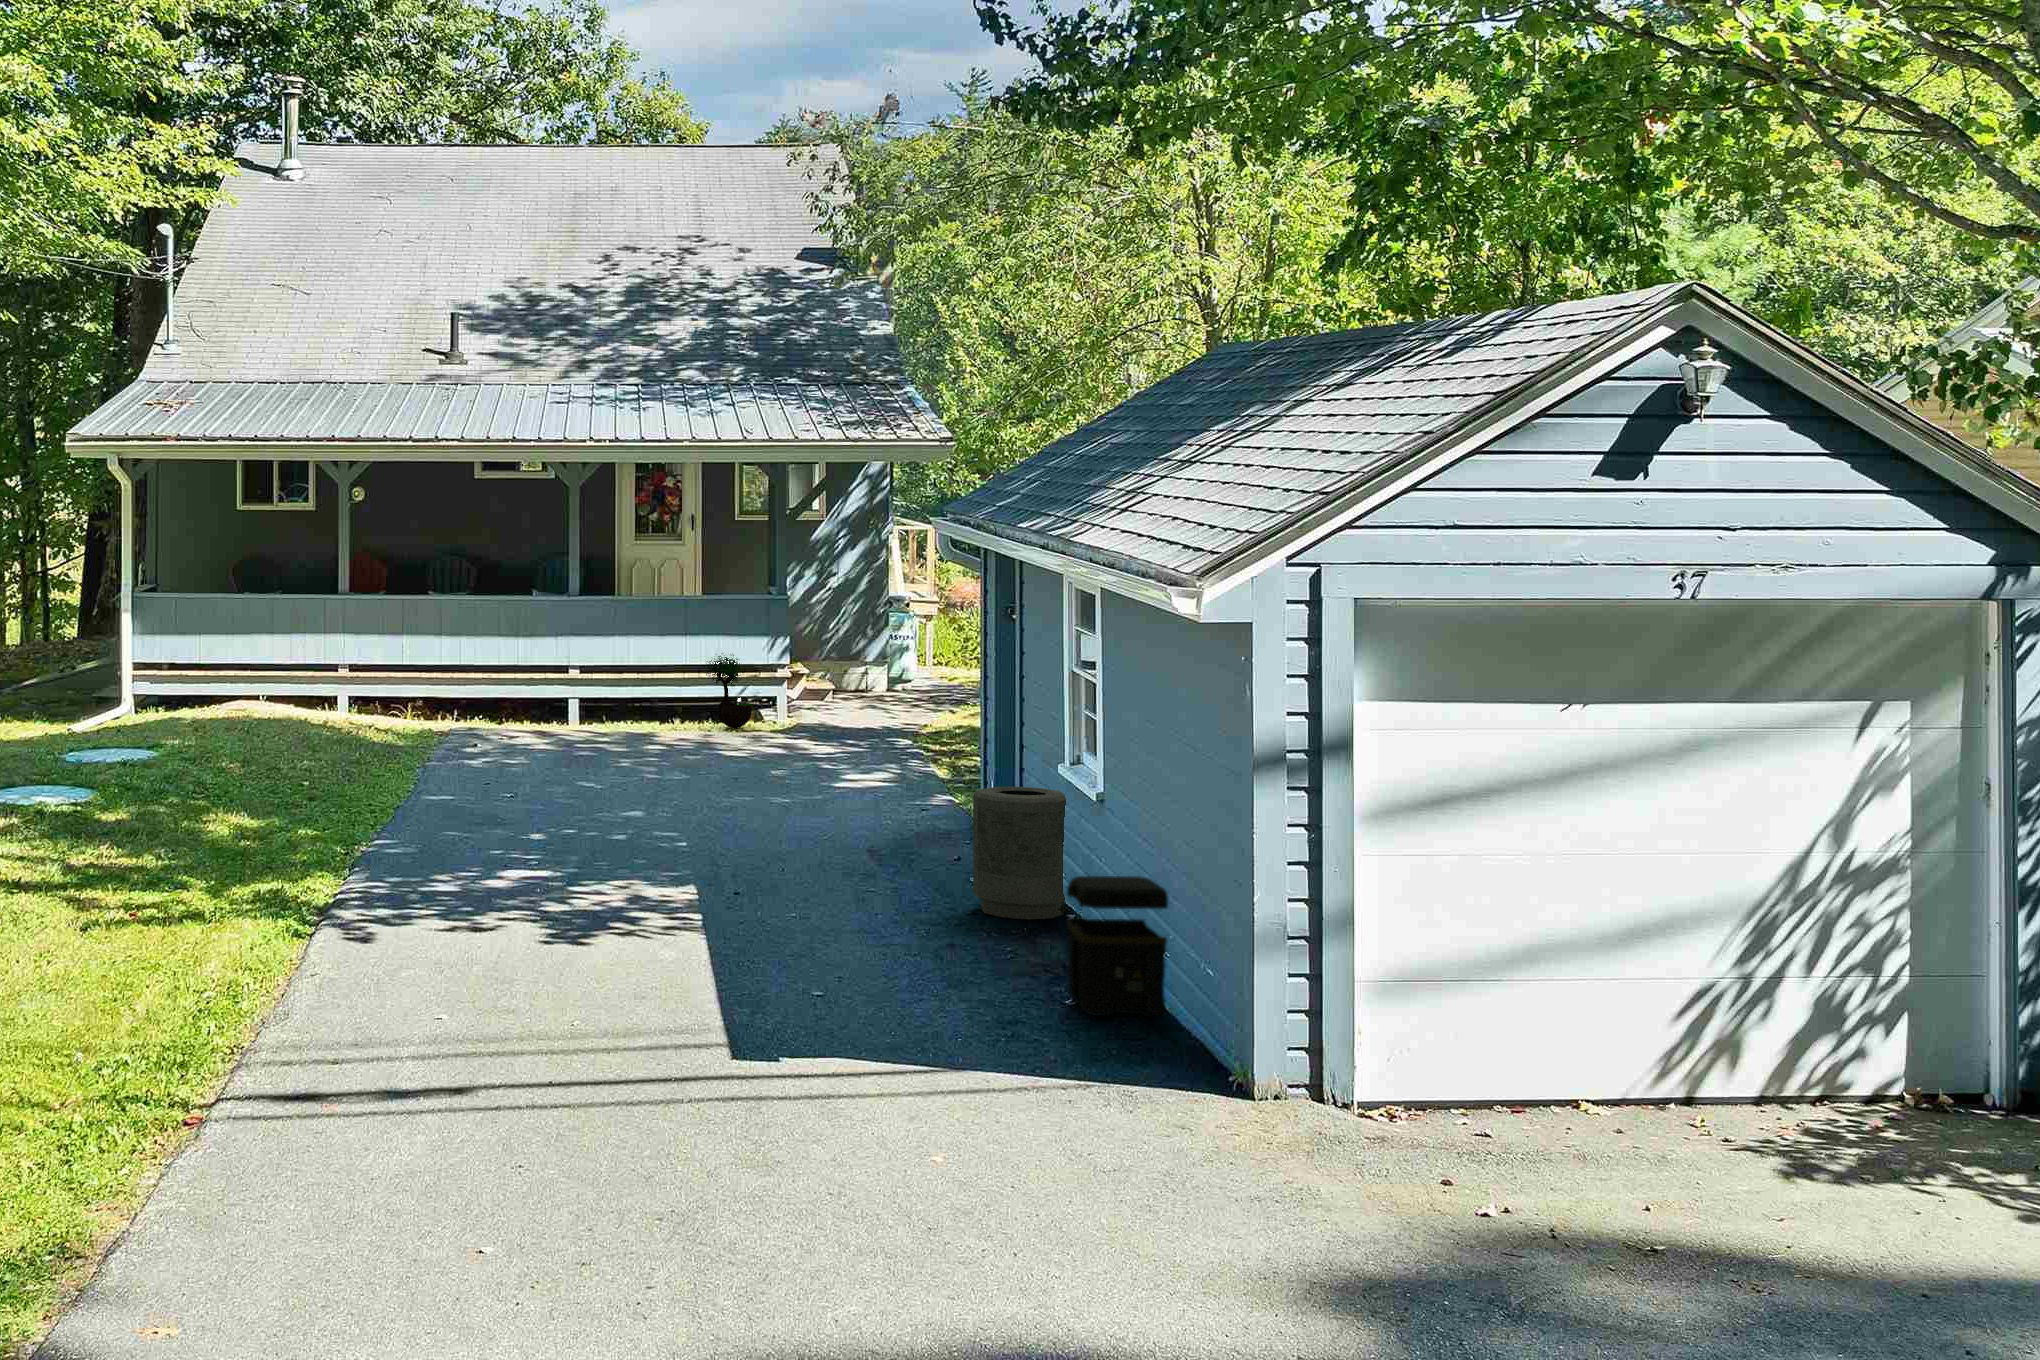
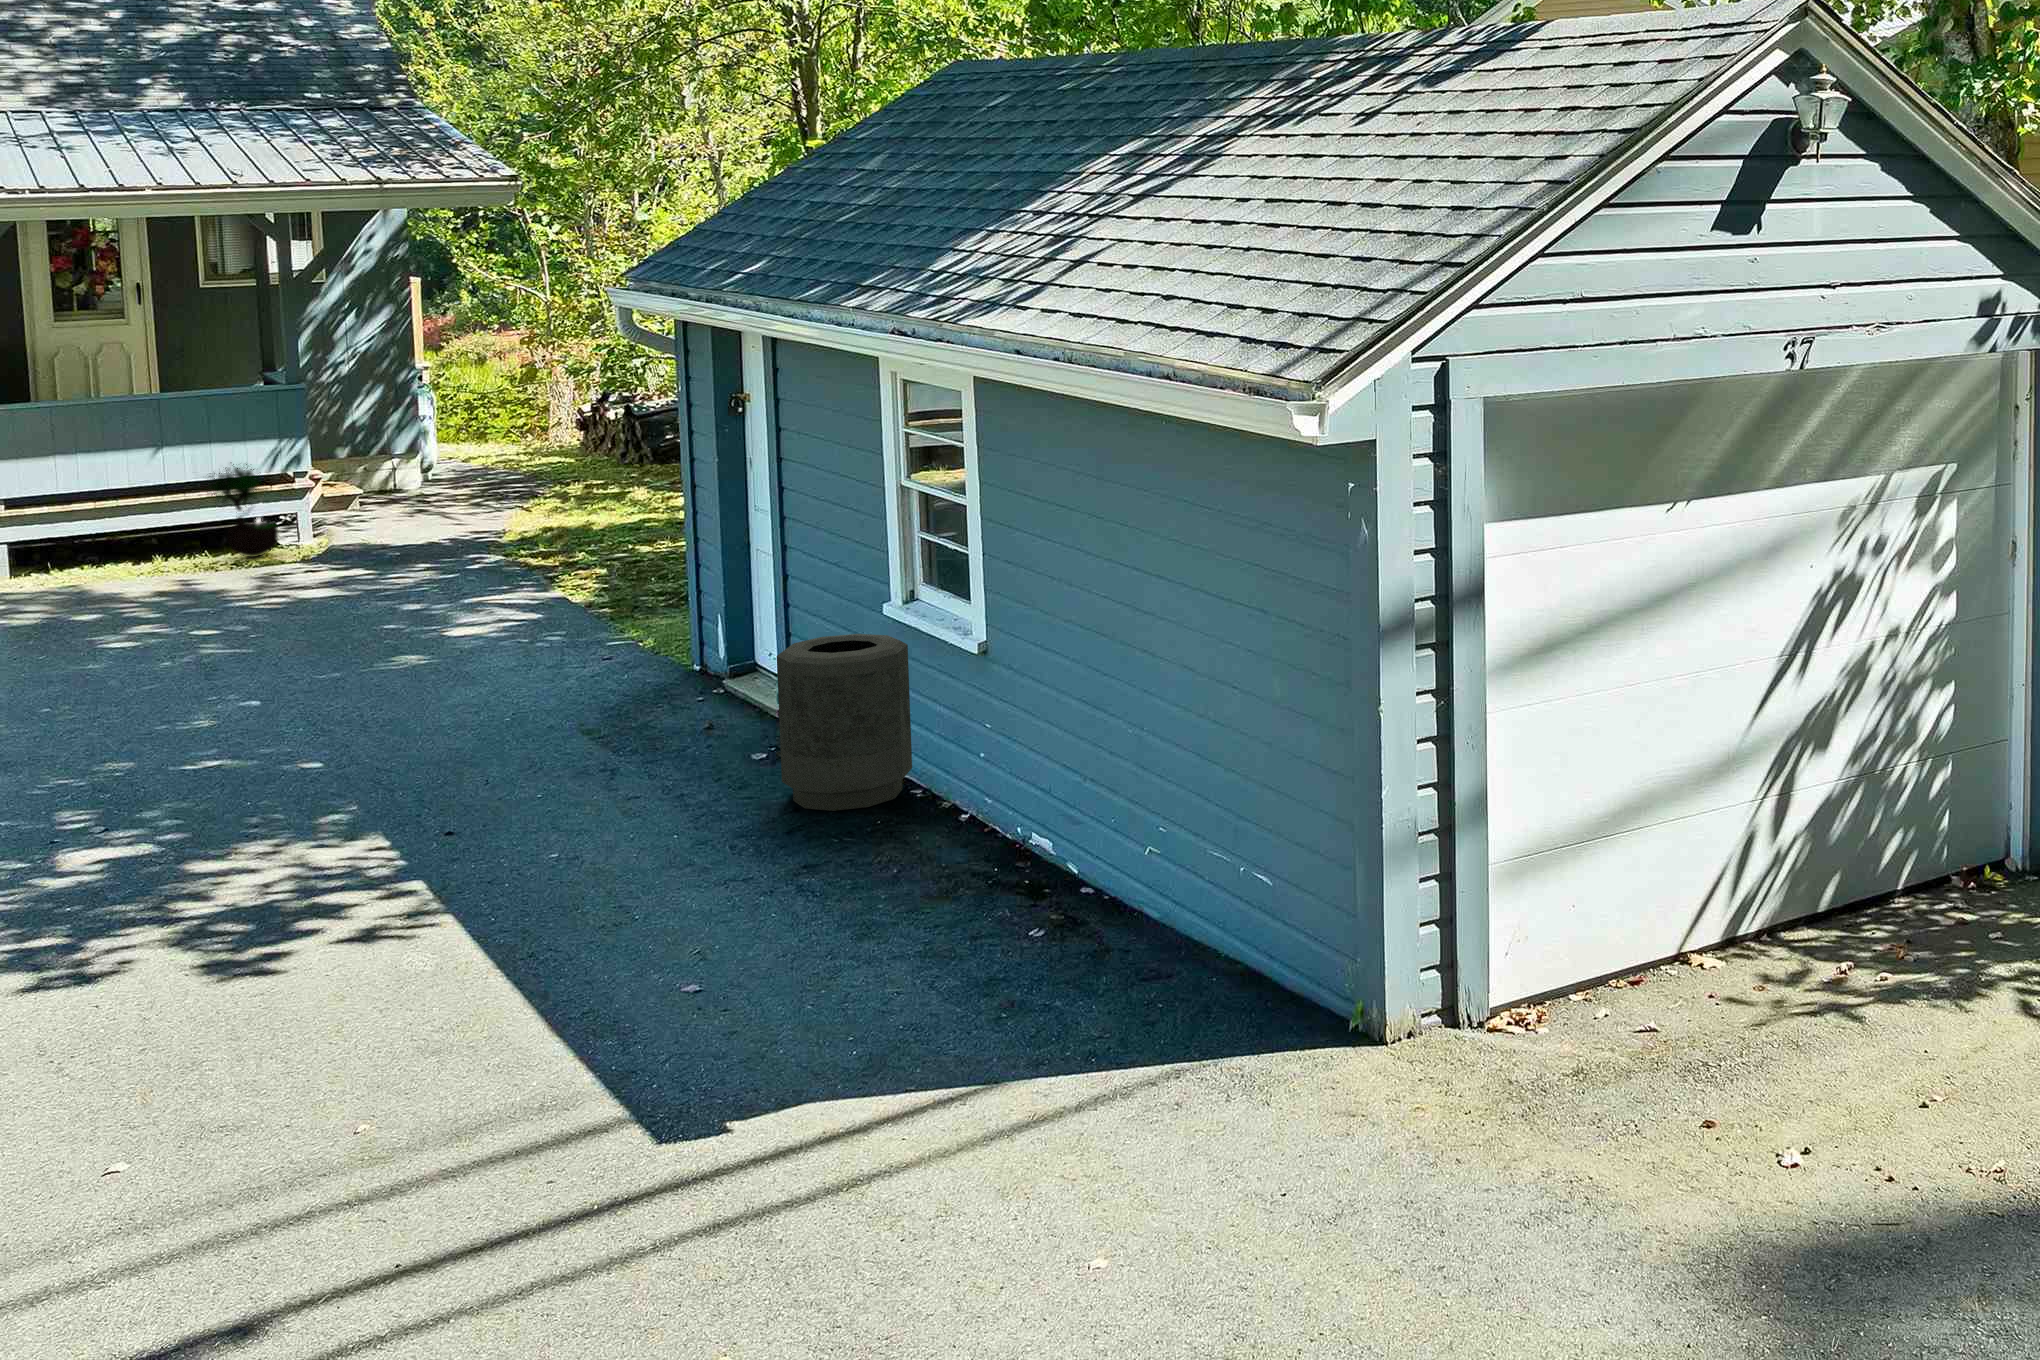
toolbox: present [1067,876,1168,1016] -> none [1017,759,1167,958]

